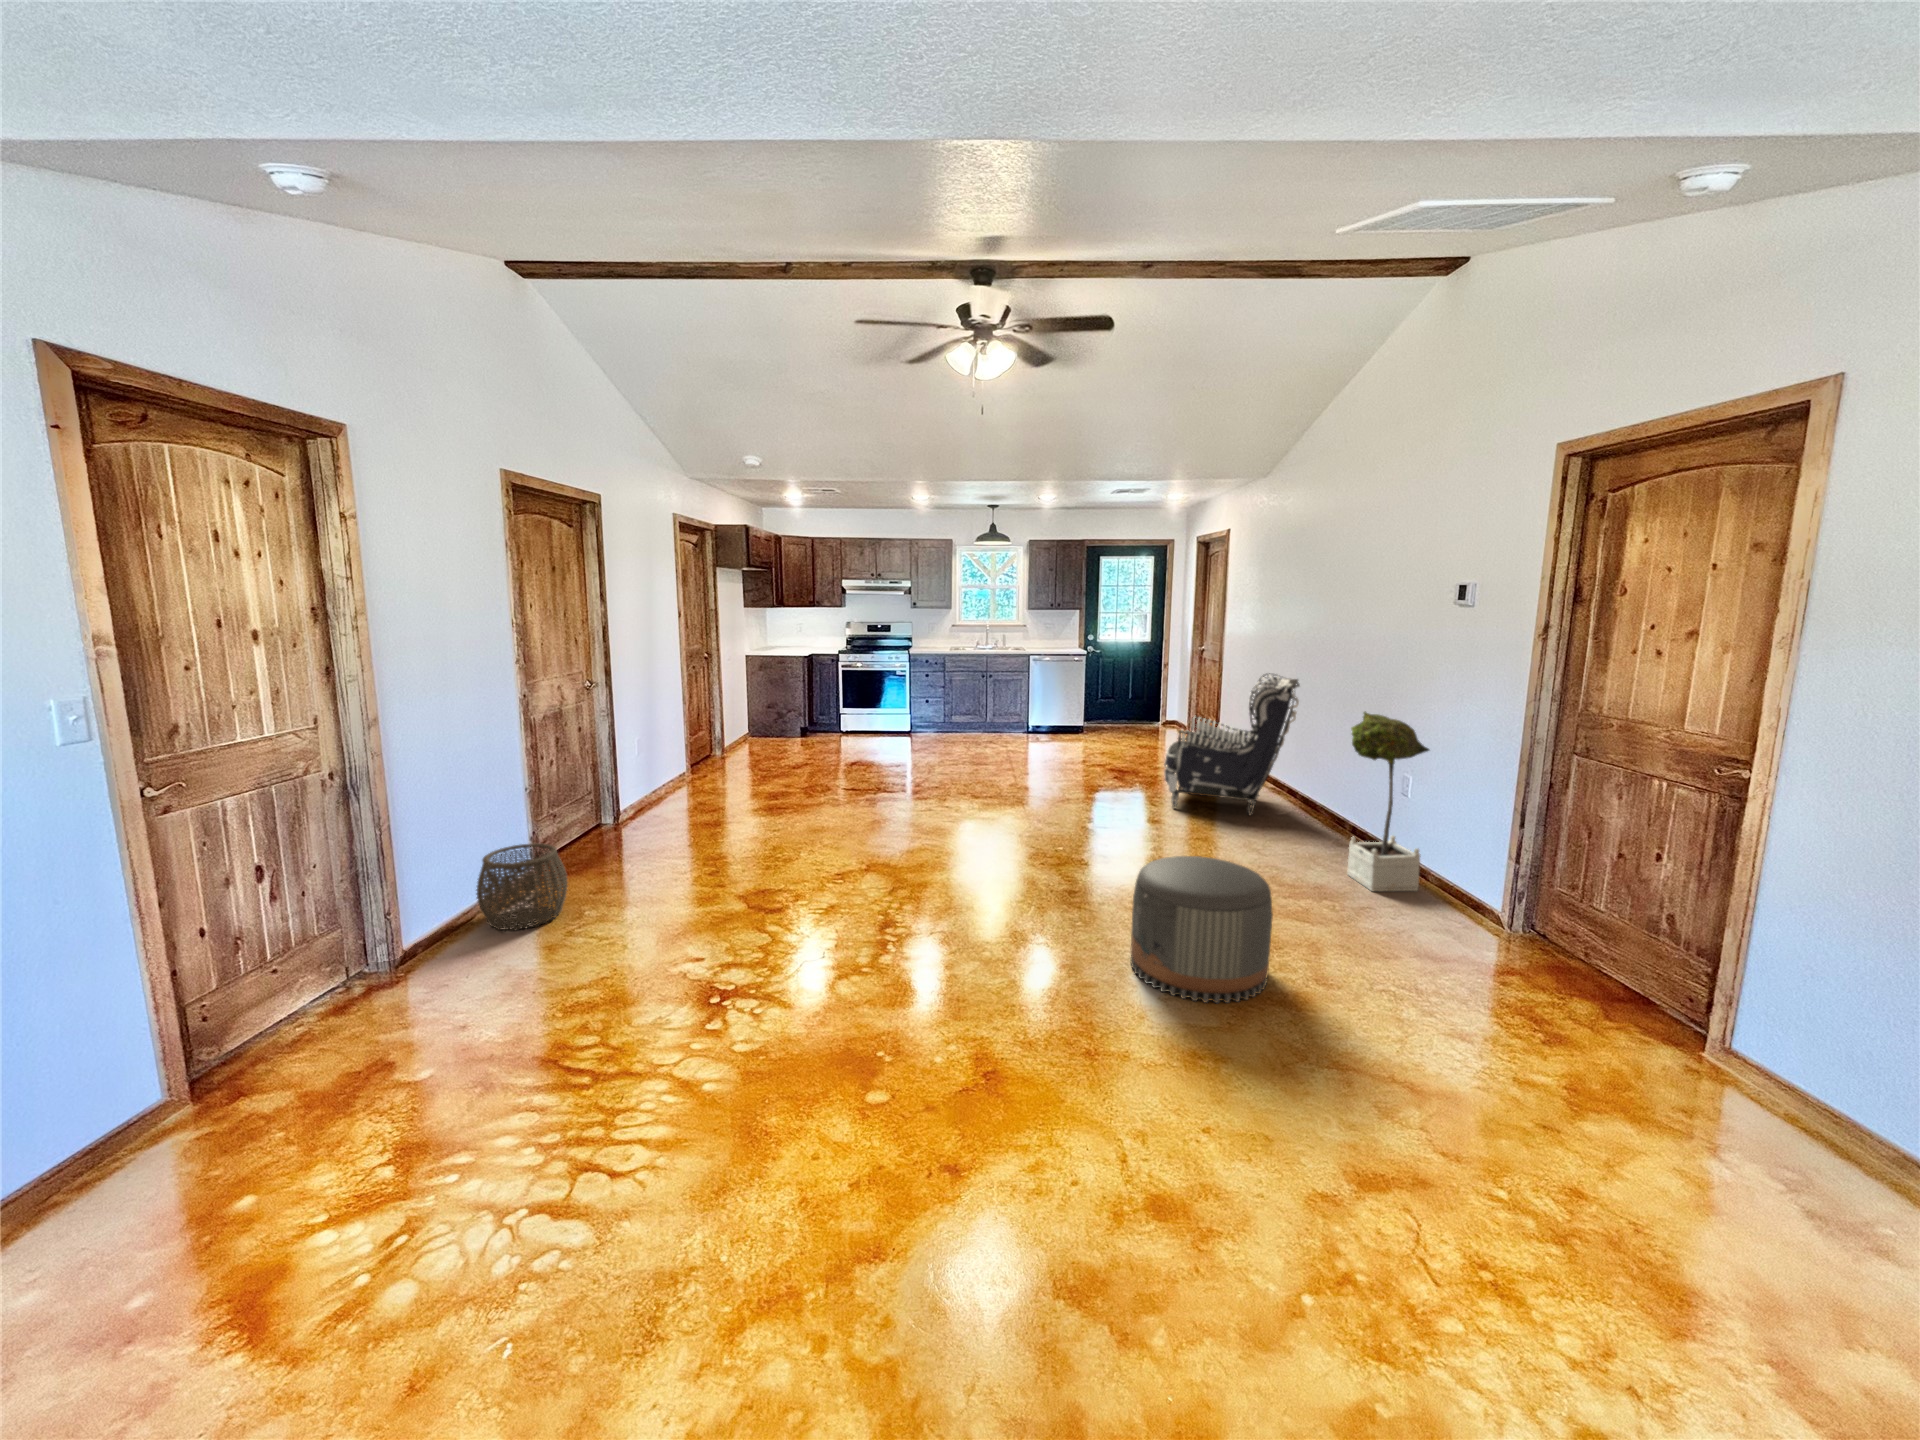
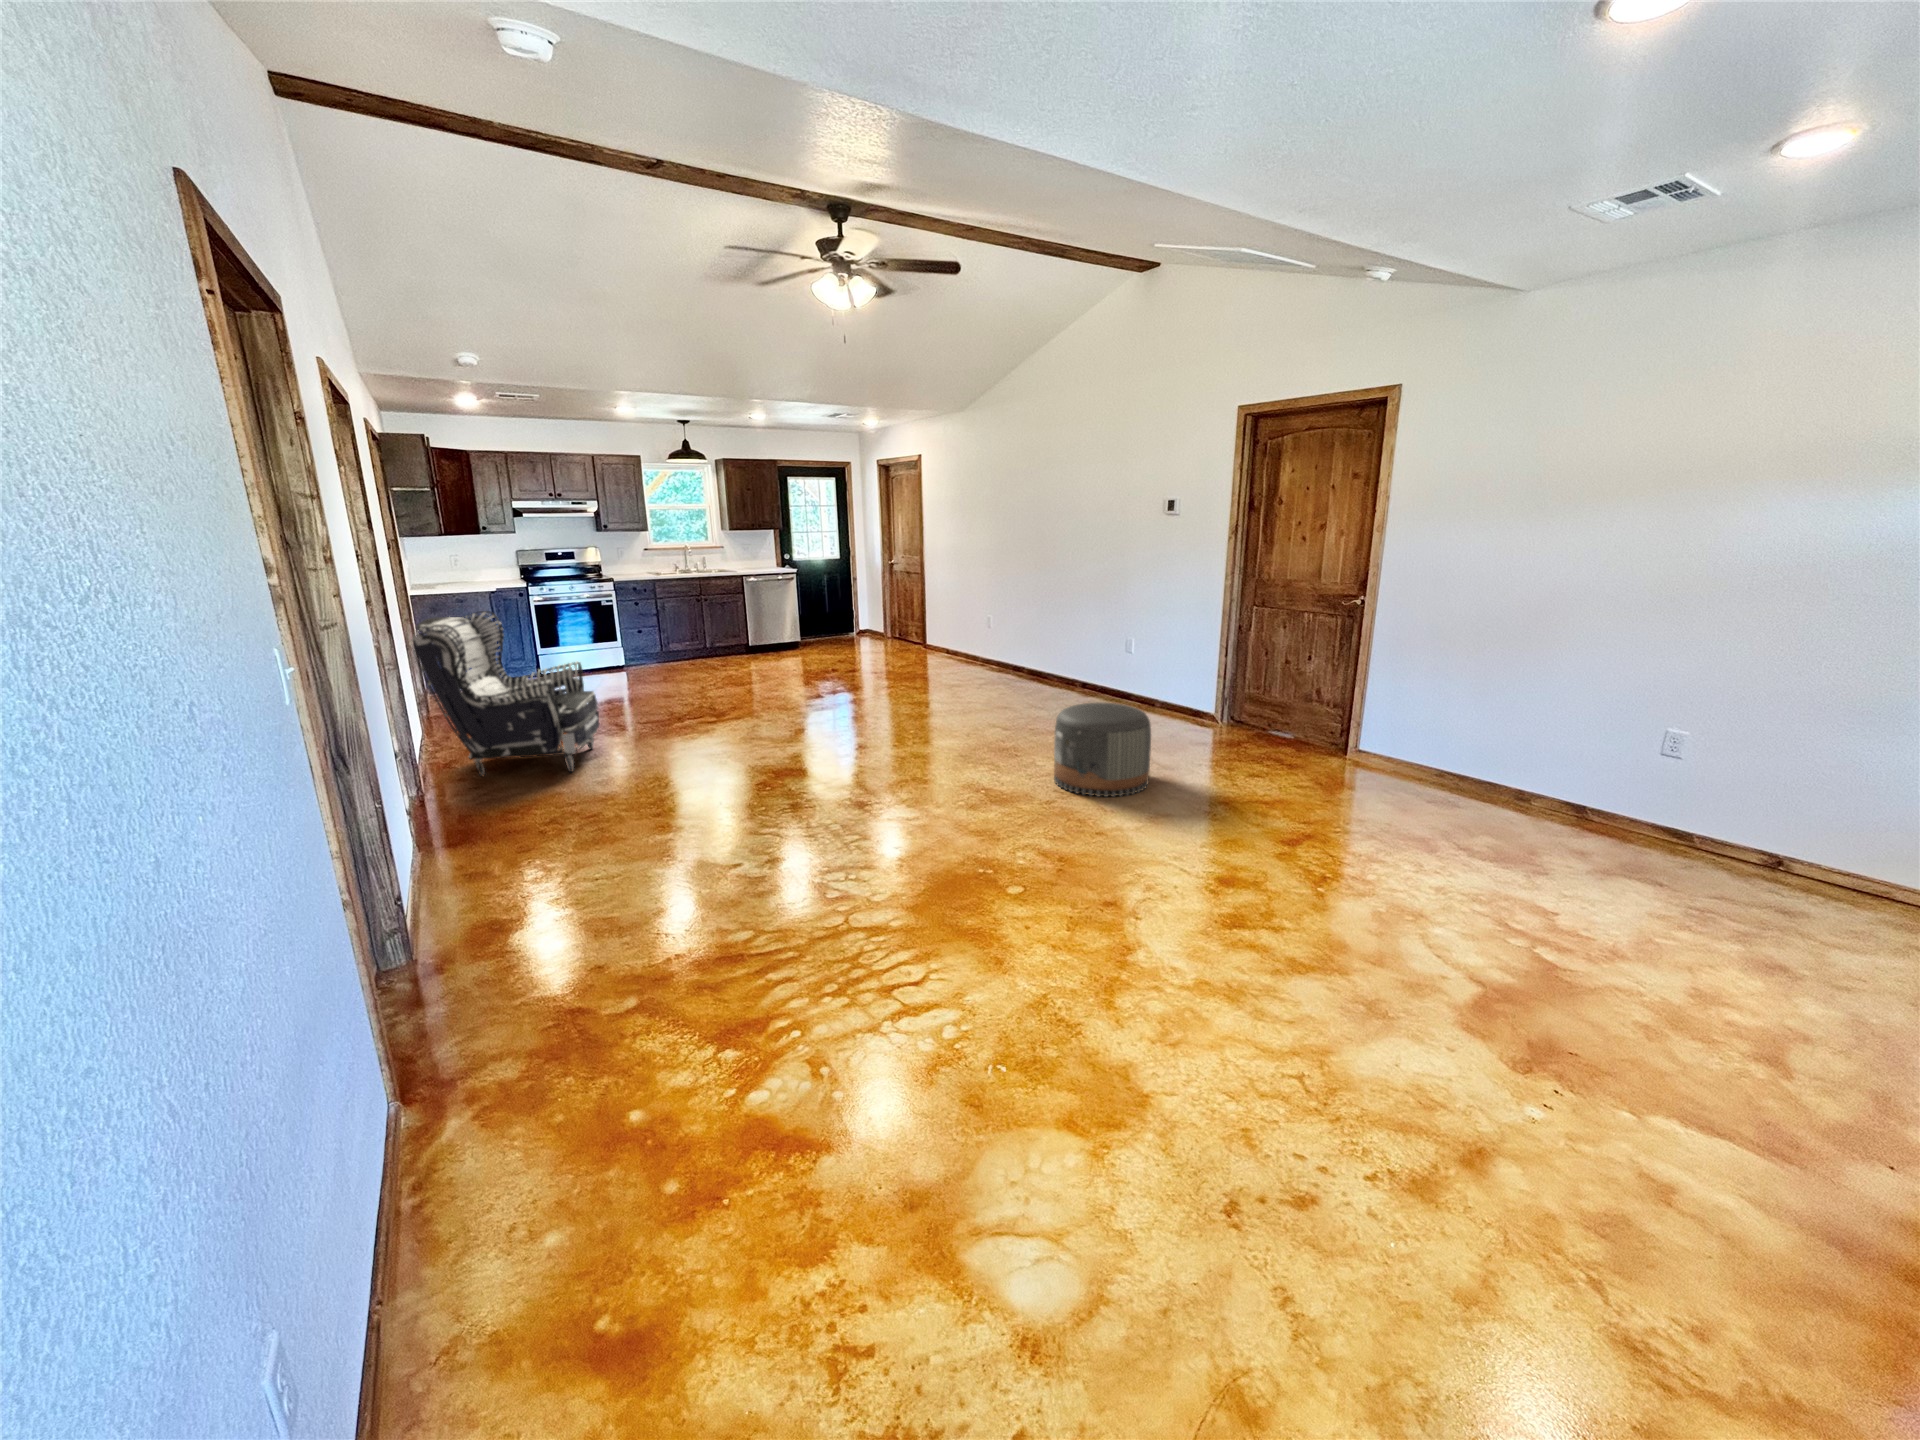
armchair: present [1164,673,1300,815] -> present [412,611,599,776]
potted tree: present [1347,712,1429,891] -> none [1110,593,1160,720]
woven basket: present [476,843,568,930] -> none [433,807,537,906]

